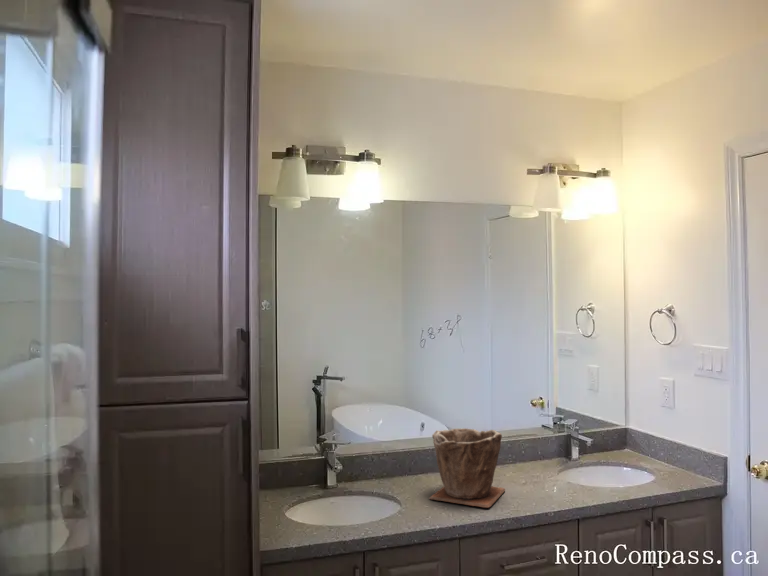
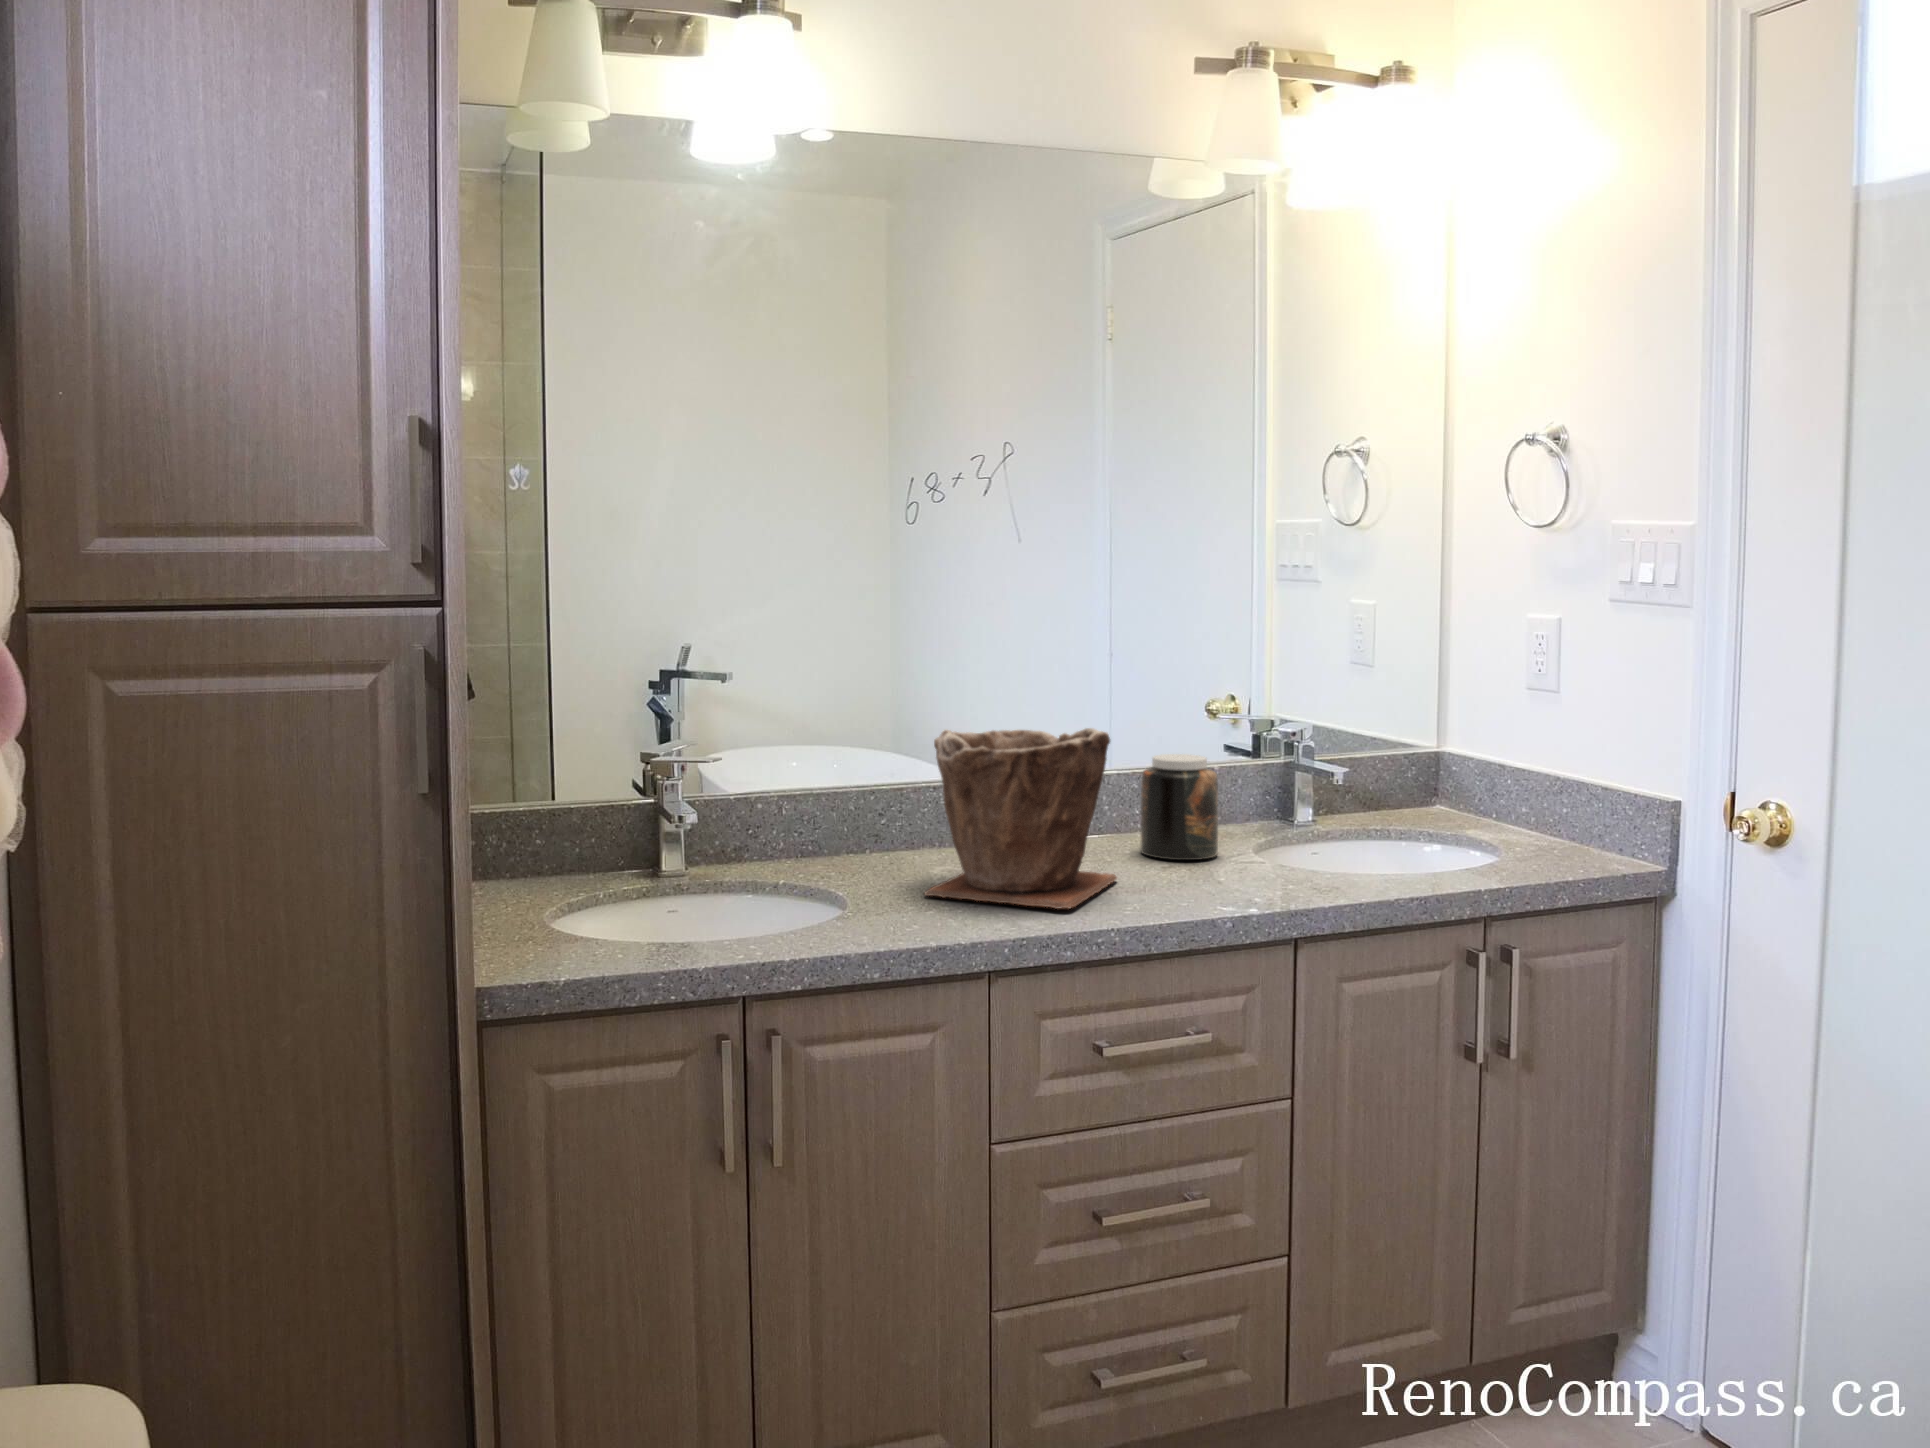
jar: none [512,434,543,479] -> present [1141,754,1218,860]

